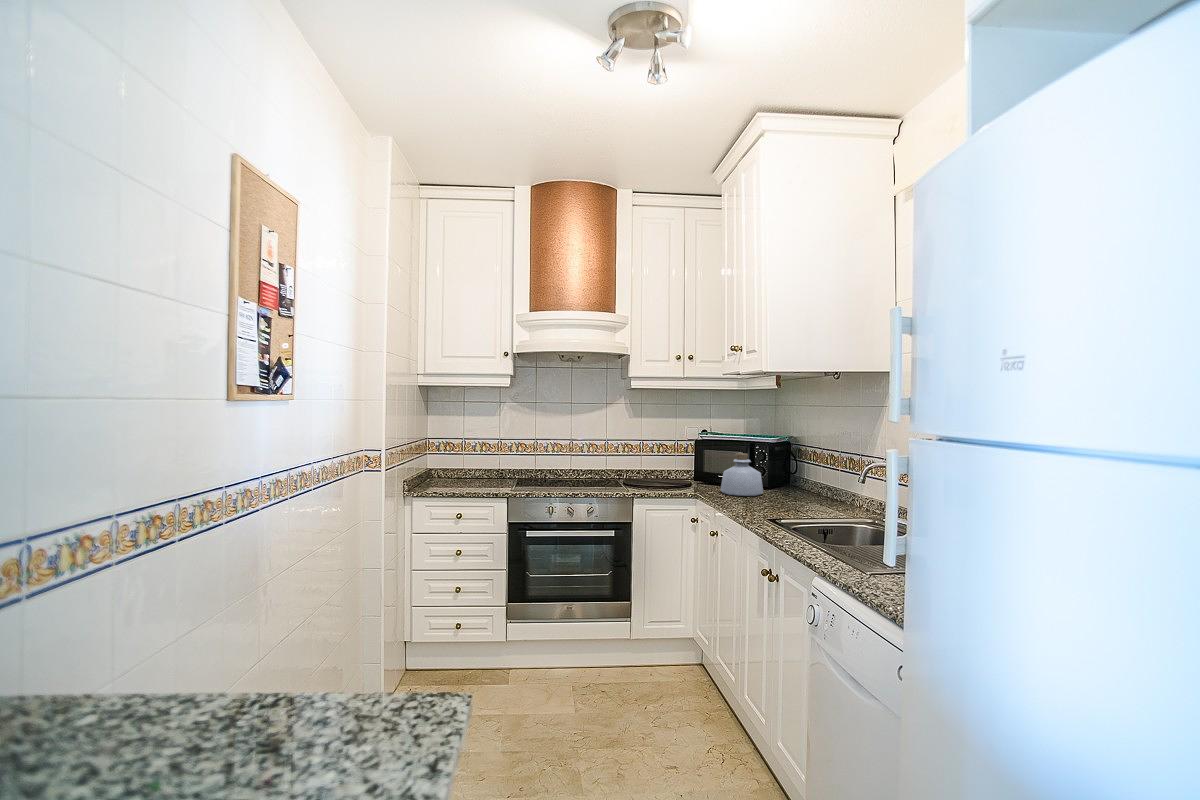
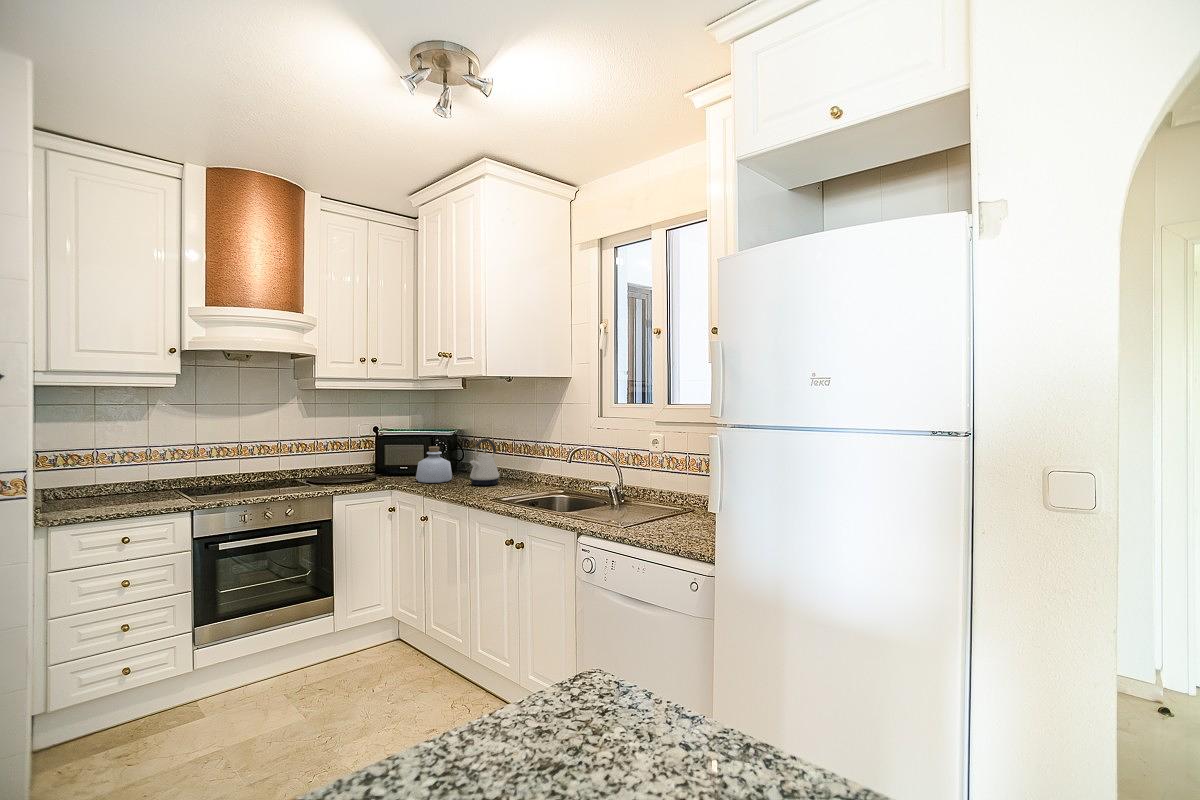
kettle: none [772,446,814,505] -> present [470,439,499,486]

